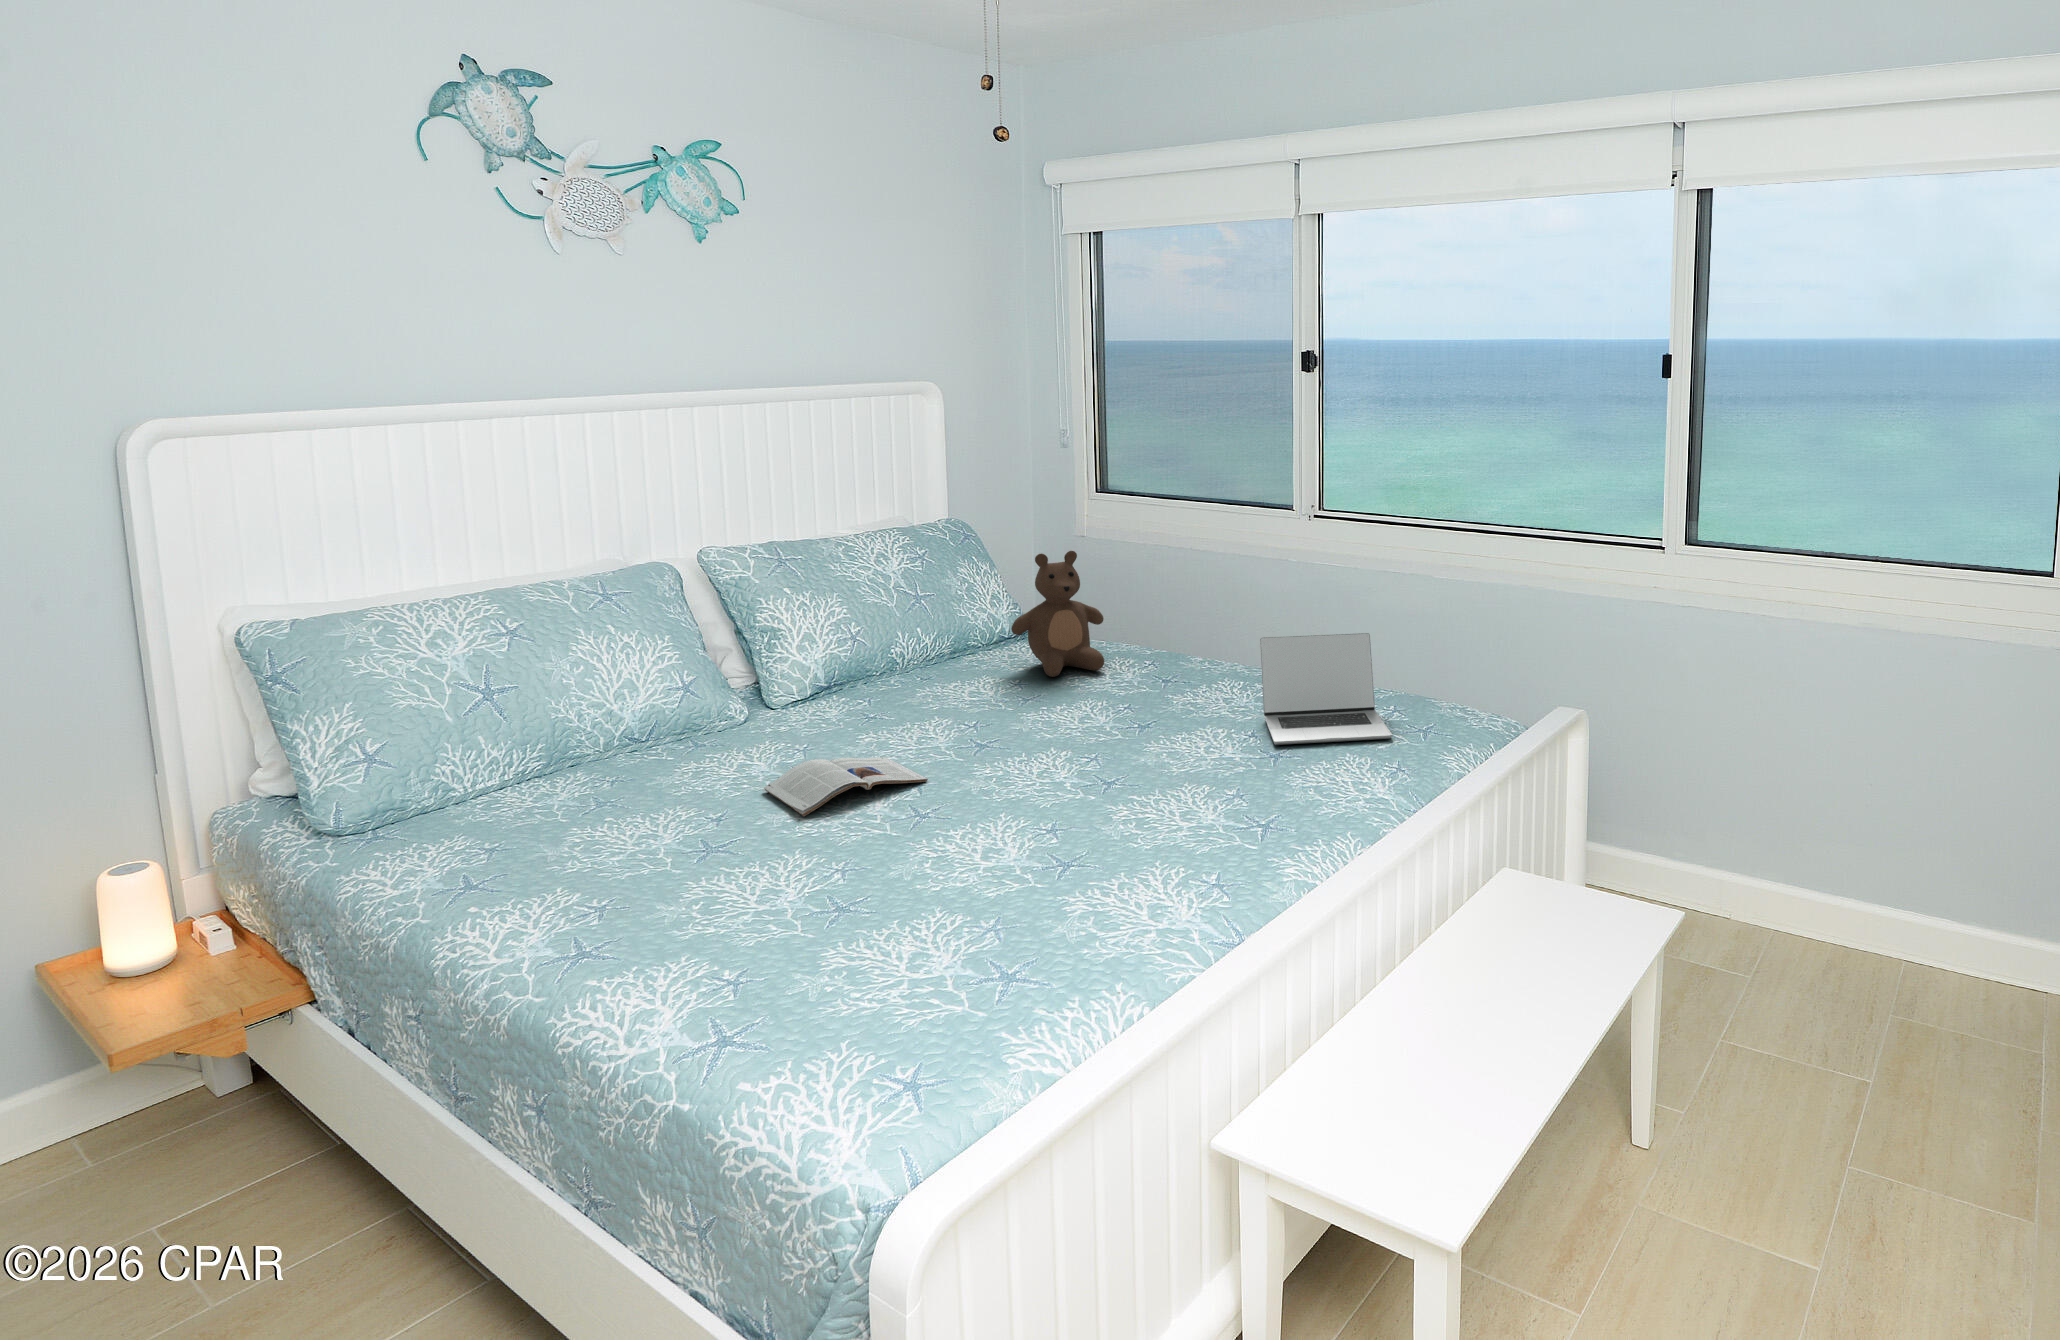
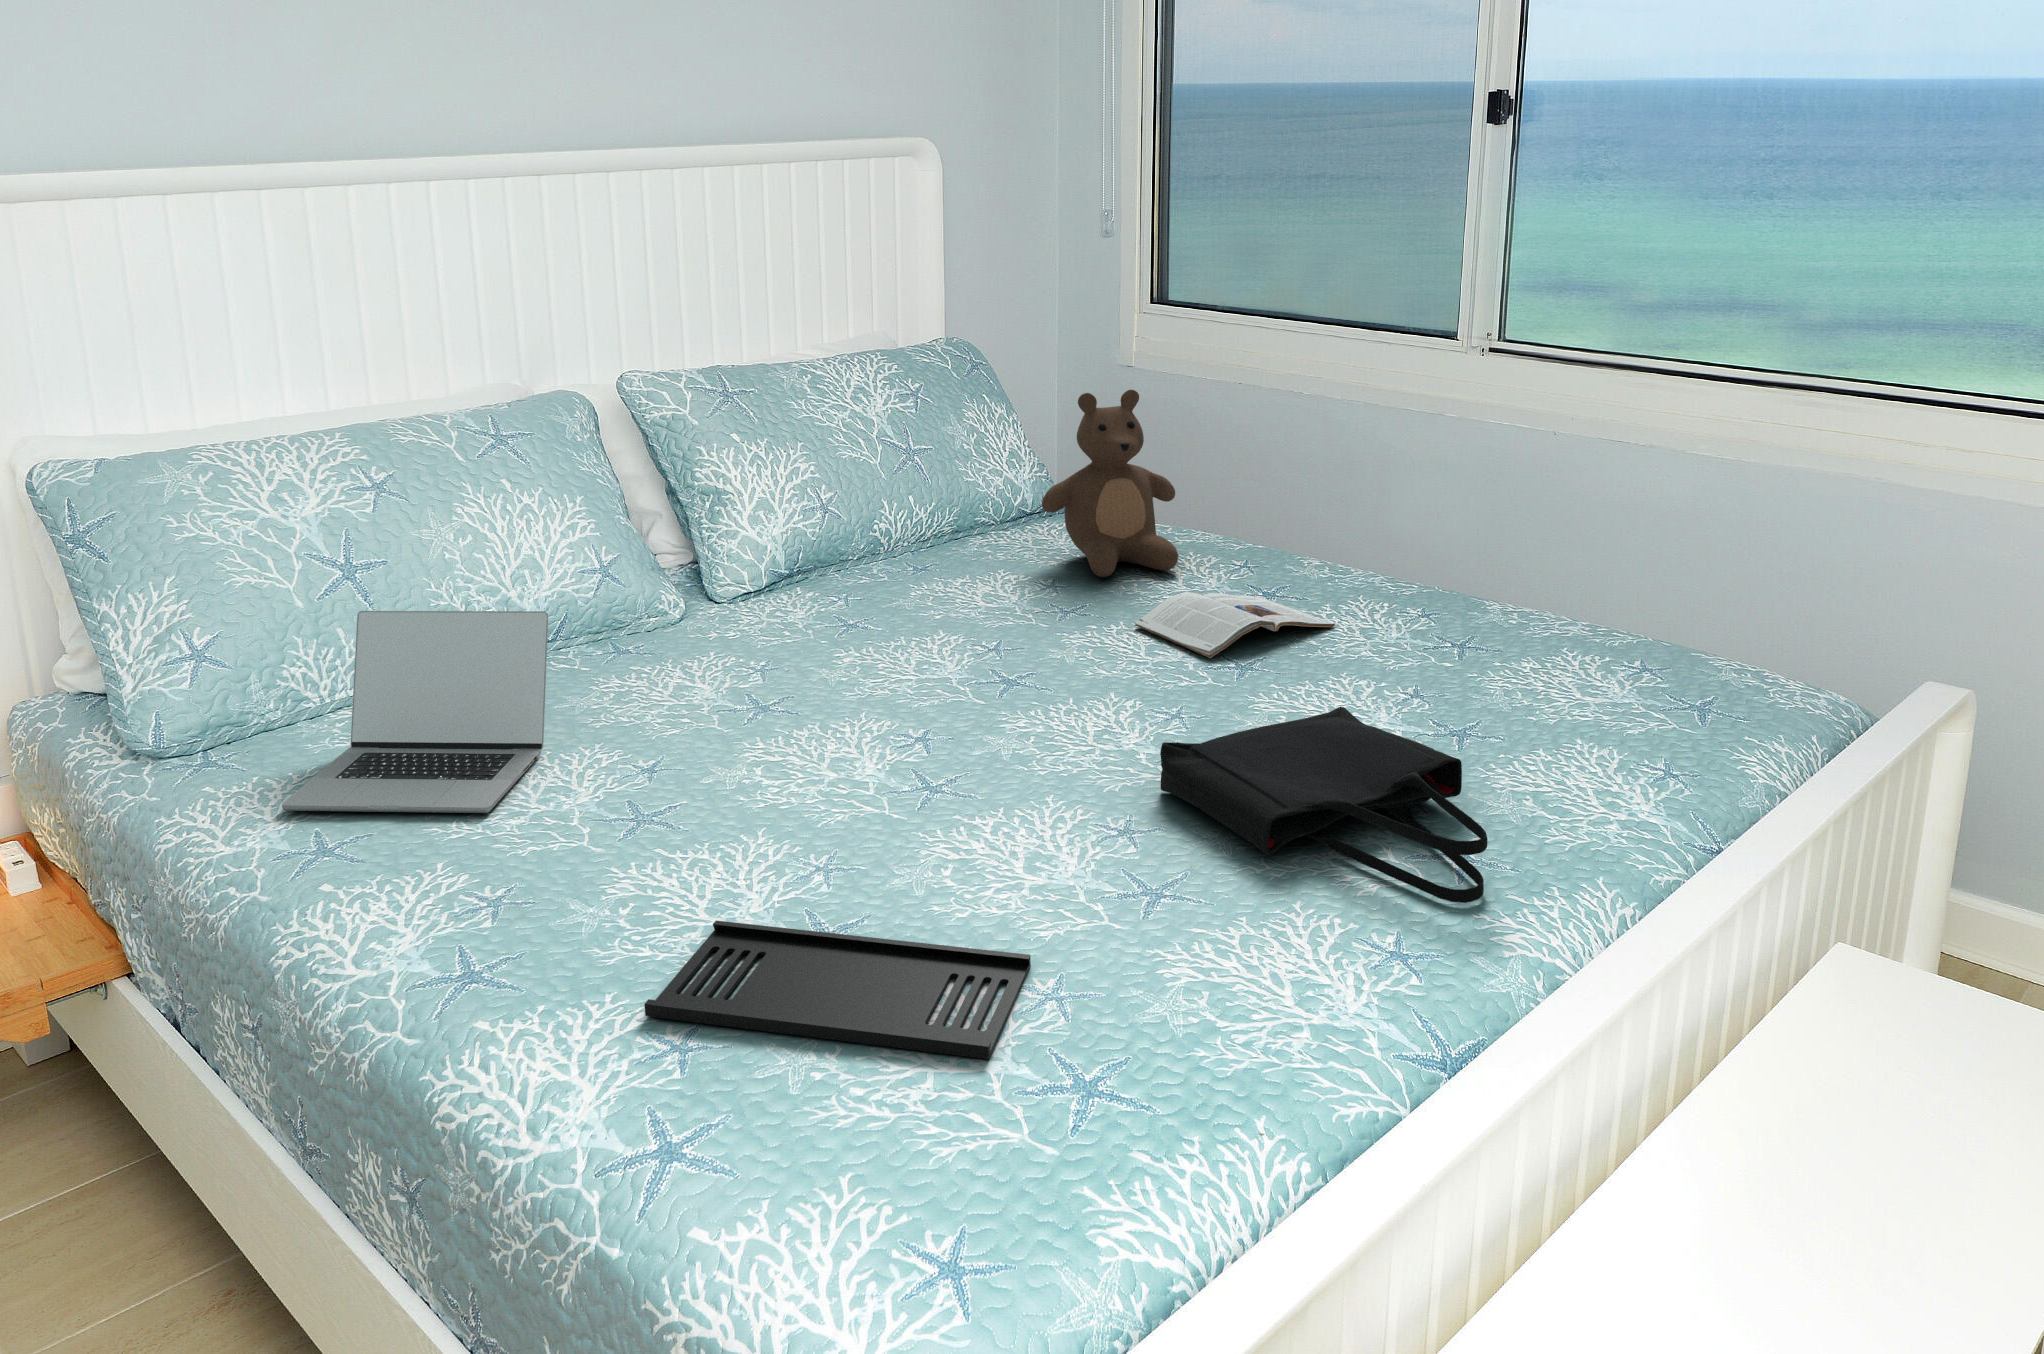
laptop: present [1260,633,1392,745] -> present [282,611,548,813]
tote bag: none [1071,748,1262,857] -> present [1160,707,1488,903]
magazine: present [764,757,928,816] -> present [1135,592,1335,658]
tray: none [712,907,975,970] -> present [644,921,1031,1059]

